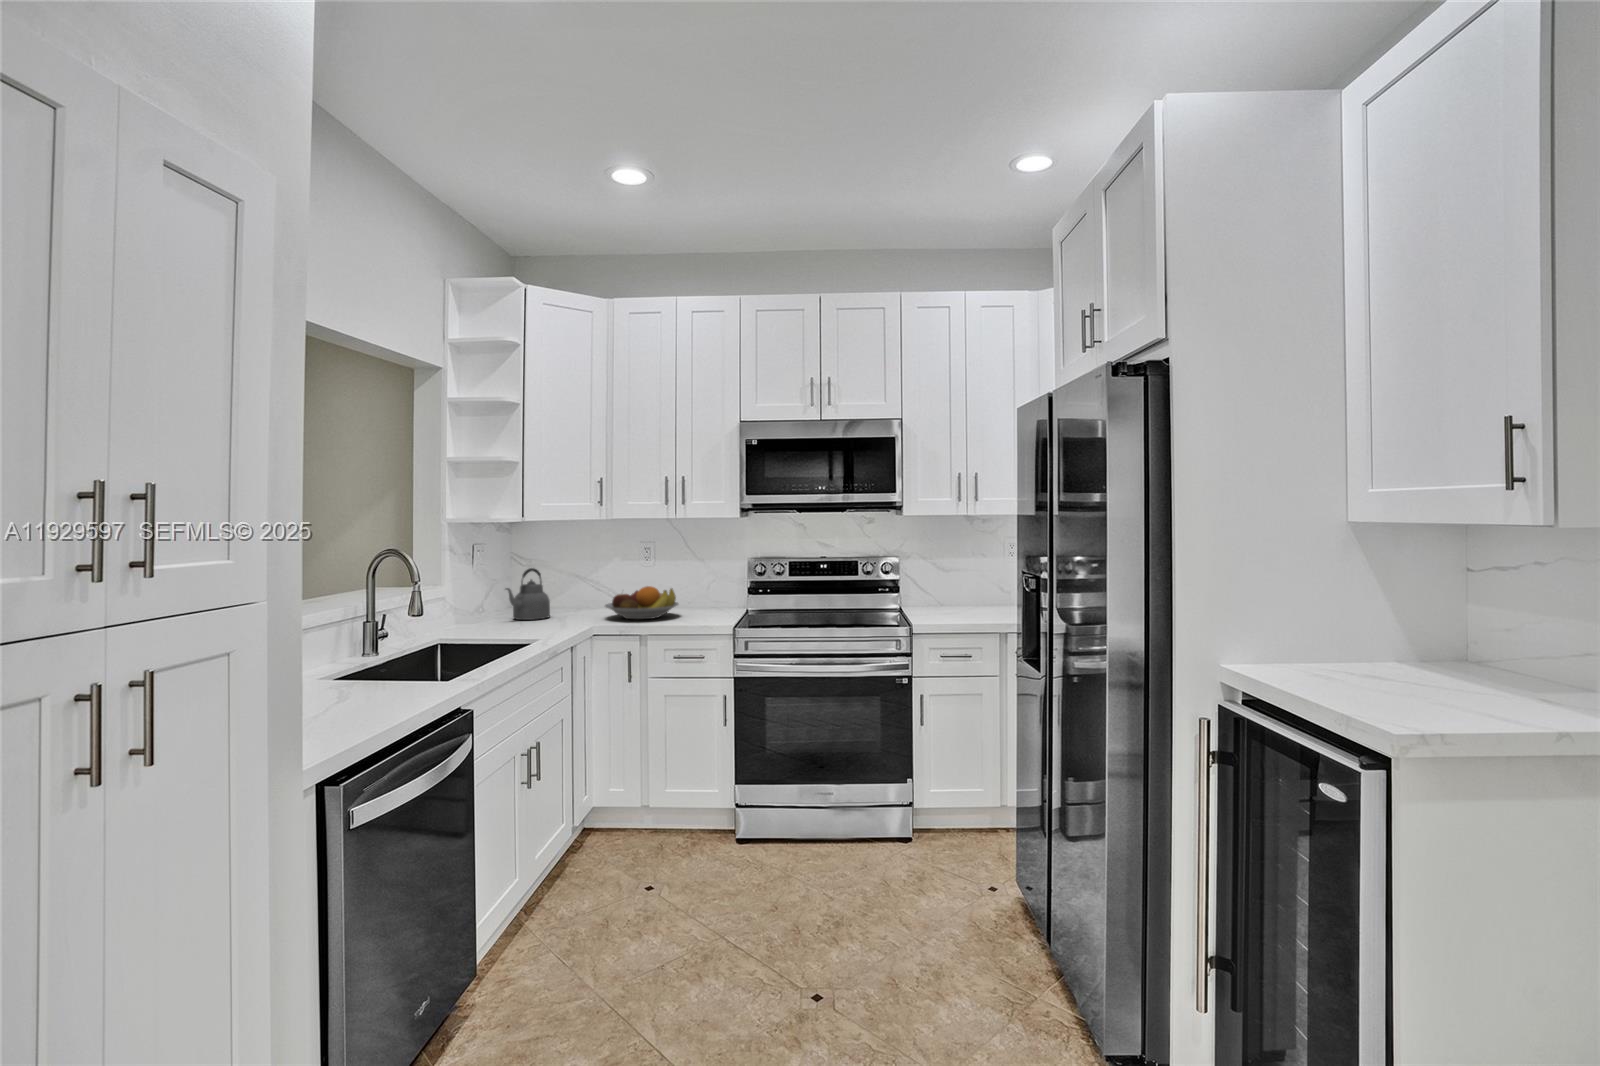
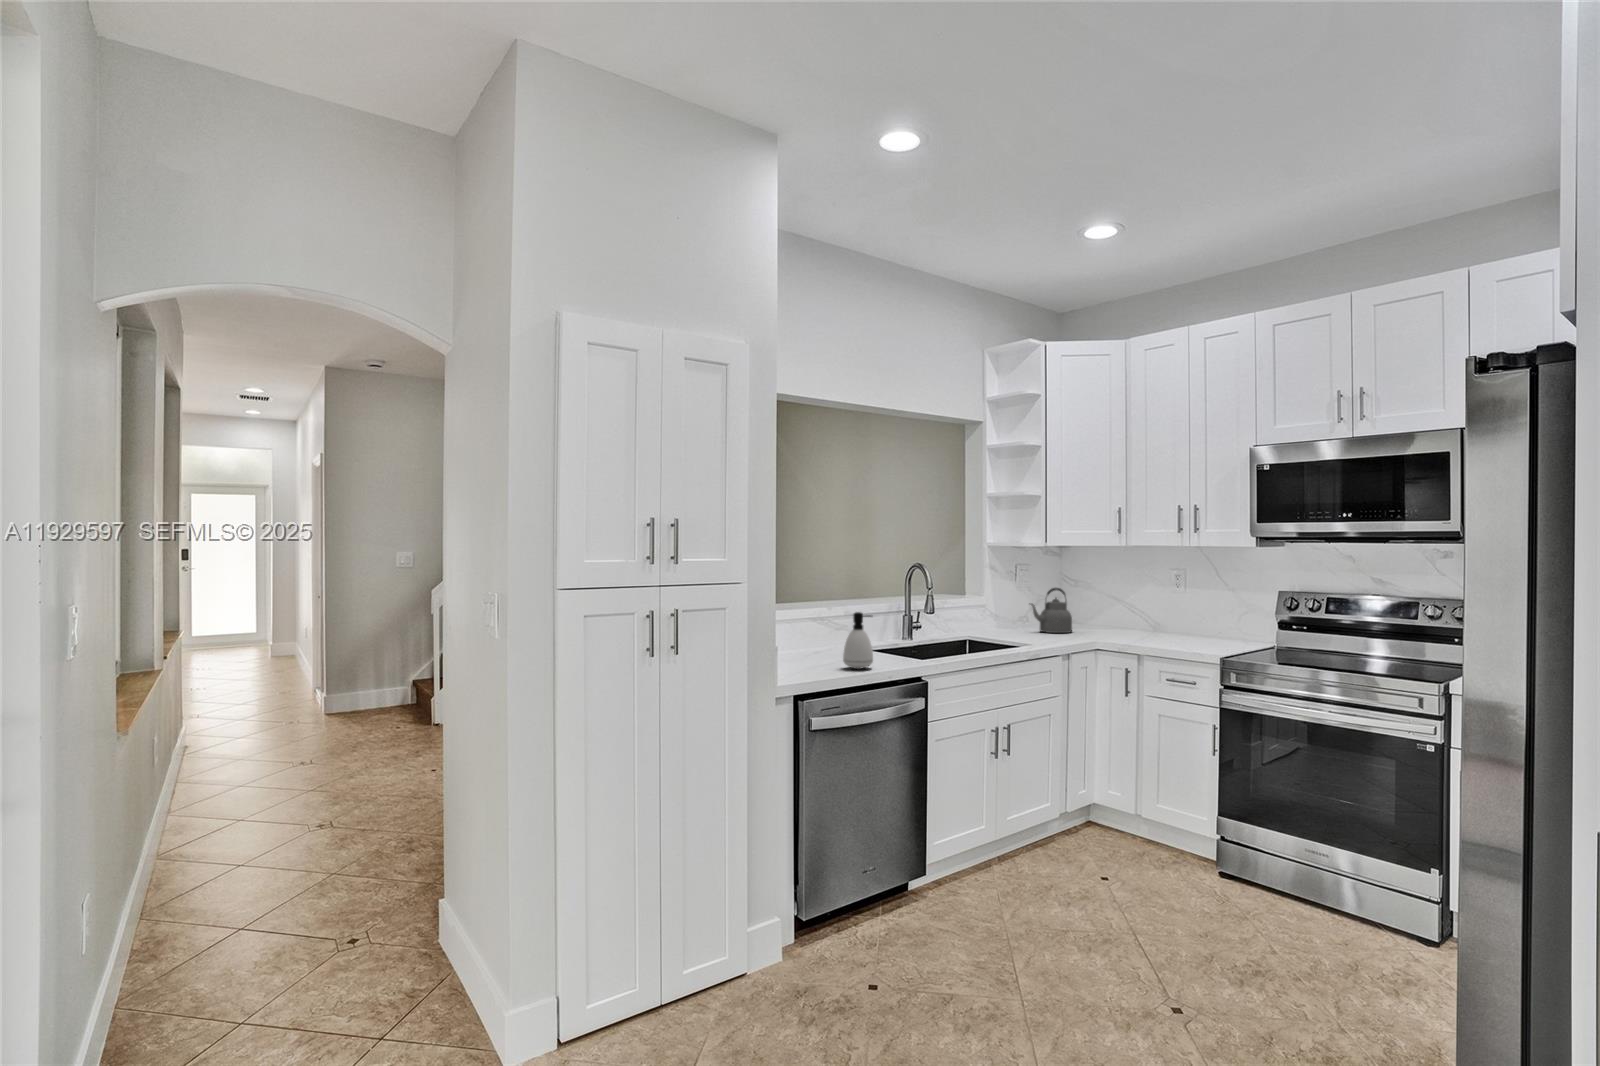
fruit bowl: present [605,586,679,619] -> none [1113,610,1190,642]
soap dispenser: none [356,622,406,706] -> present [843,612,873,669]

